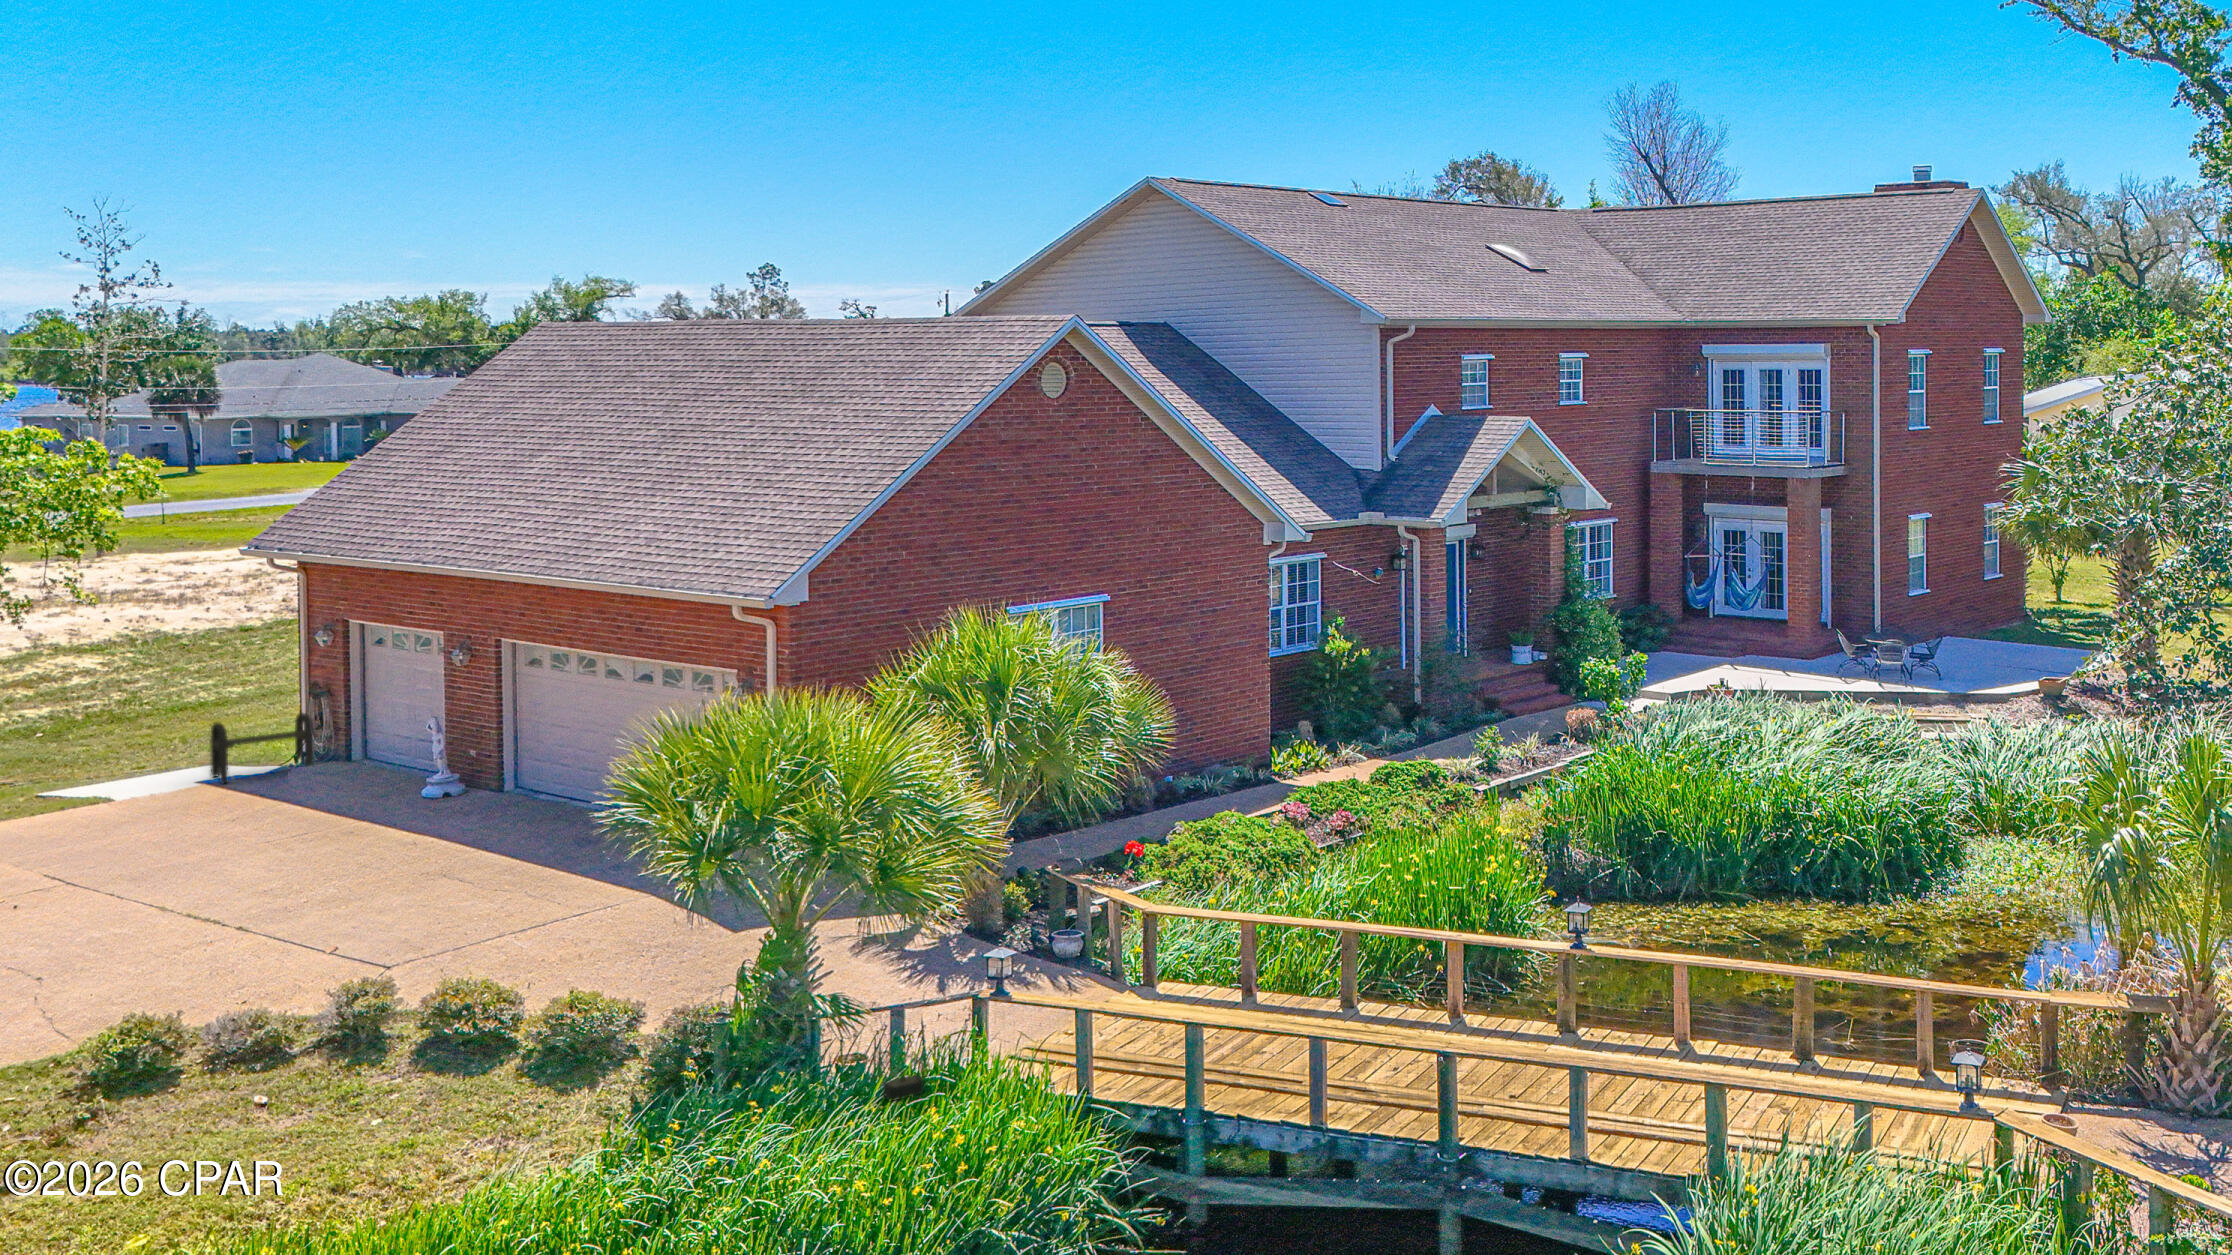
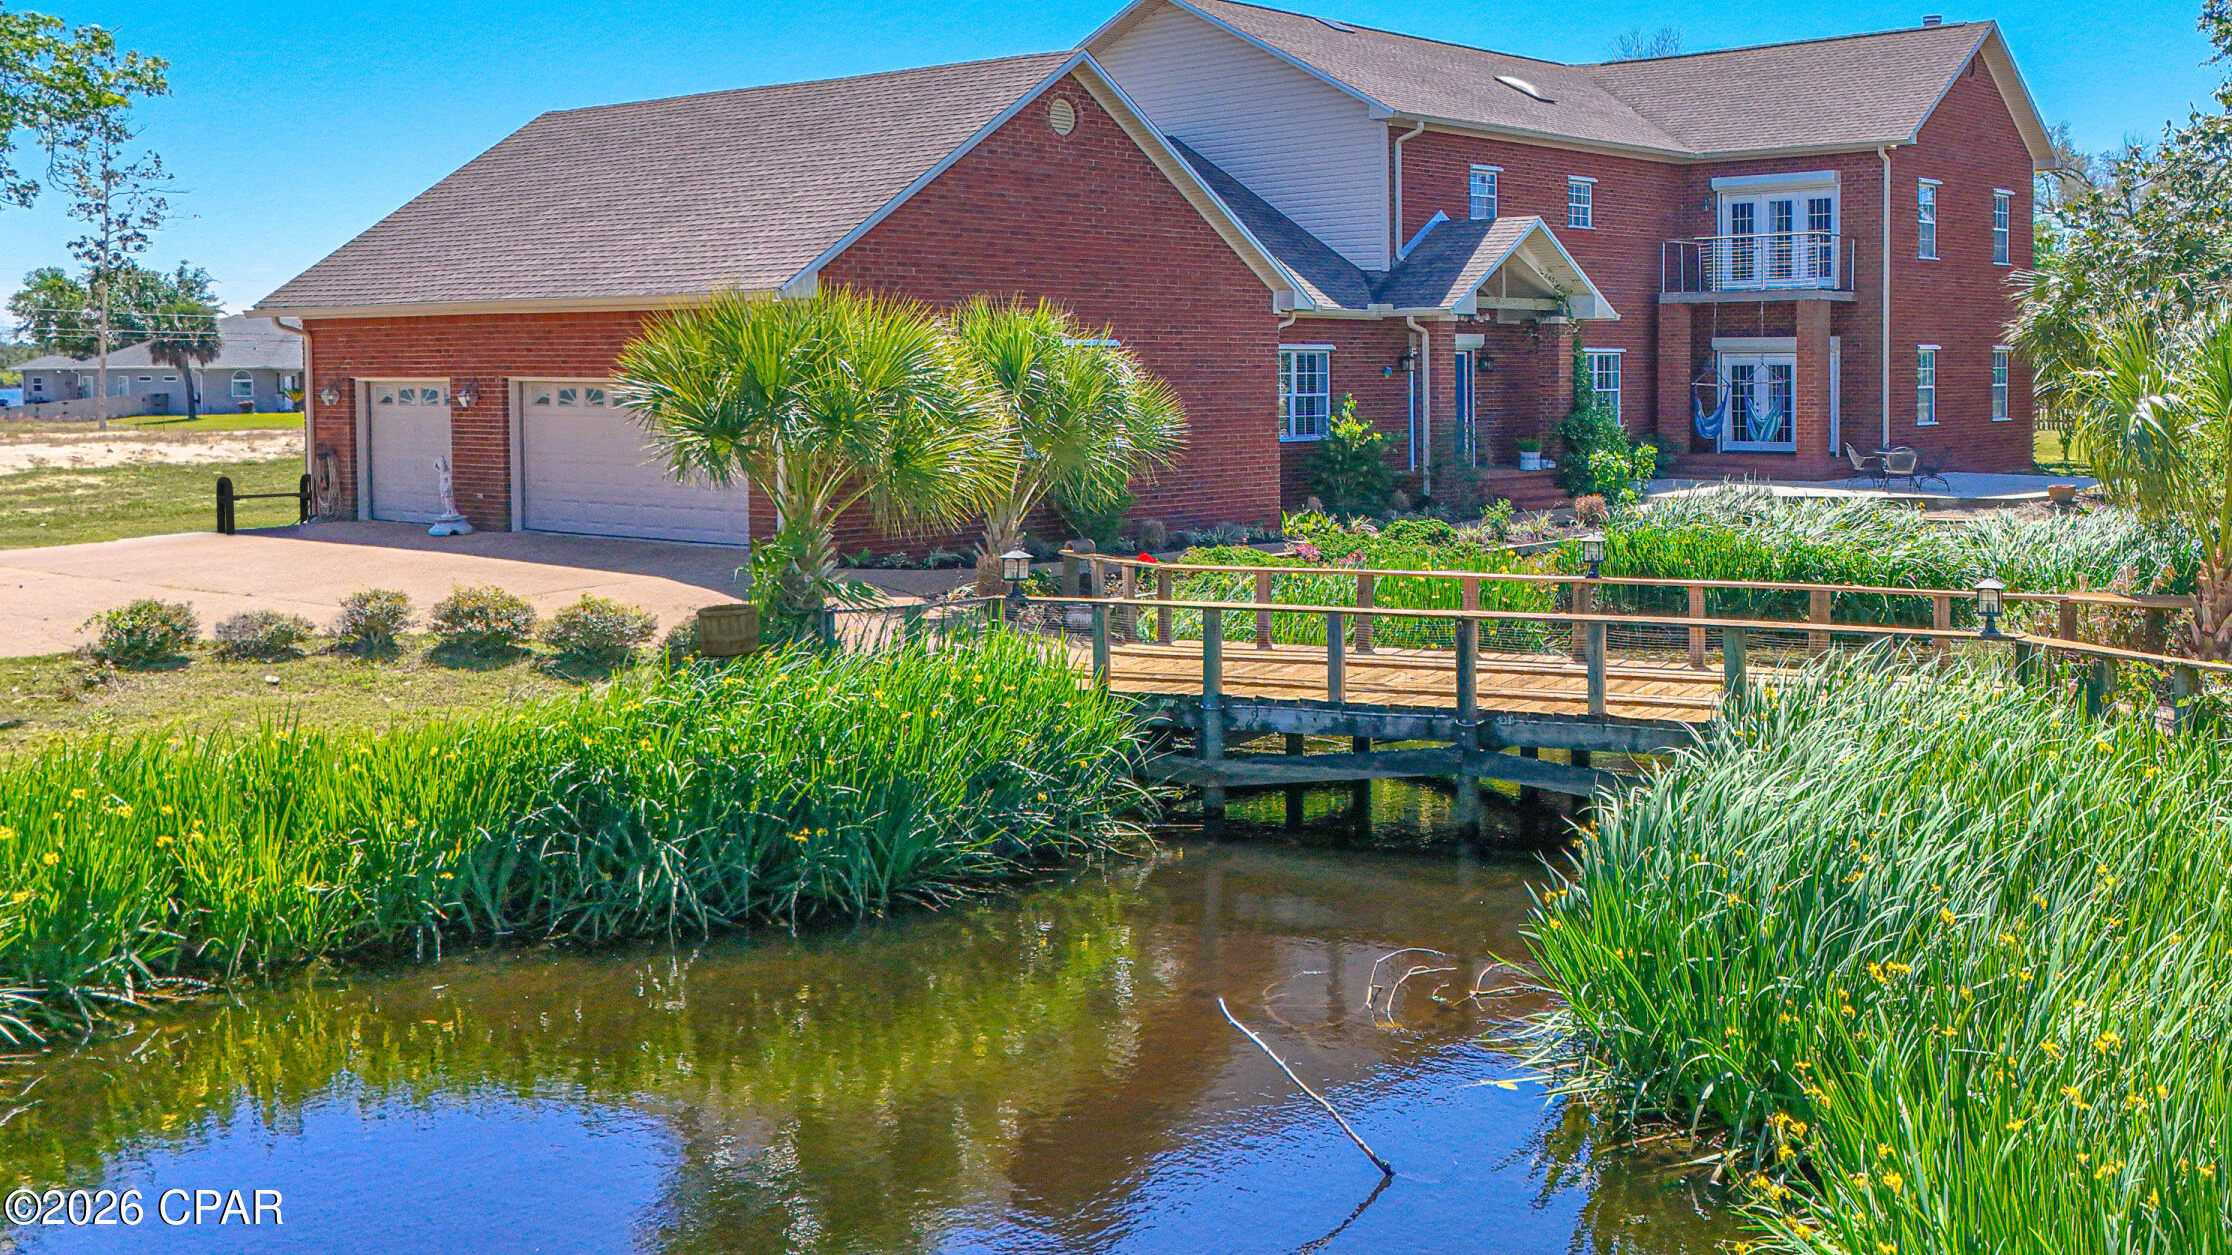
decorative plant: present [873,1051,924,1101] -> none [868,592,928,641]
wooden bucket: none [691,1064,757,1130] -> present [696,604,759,656]

